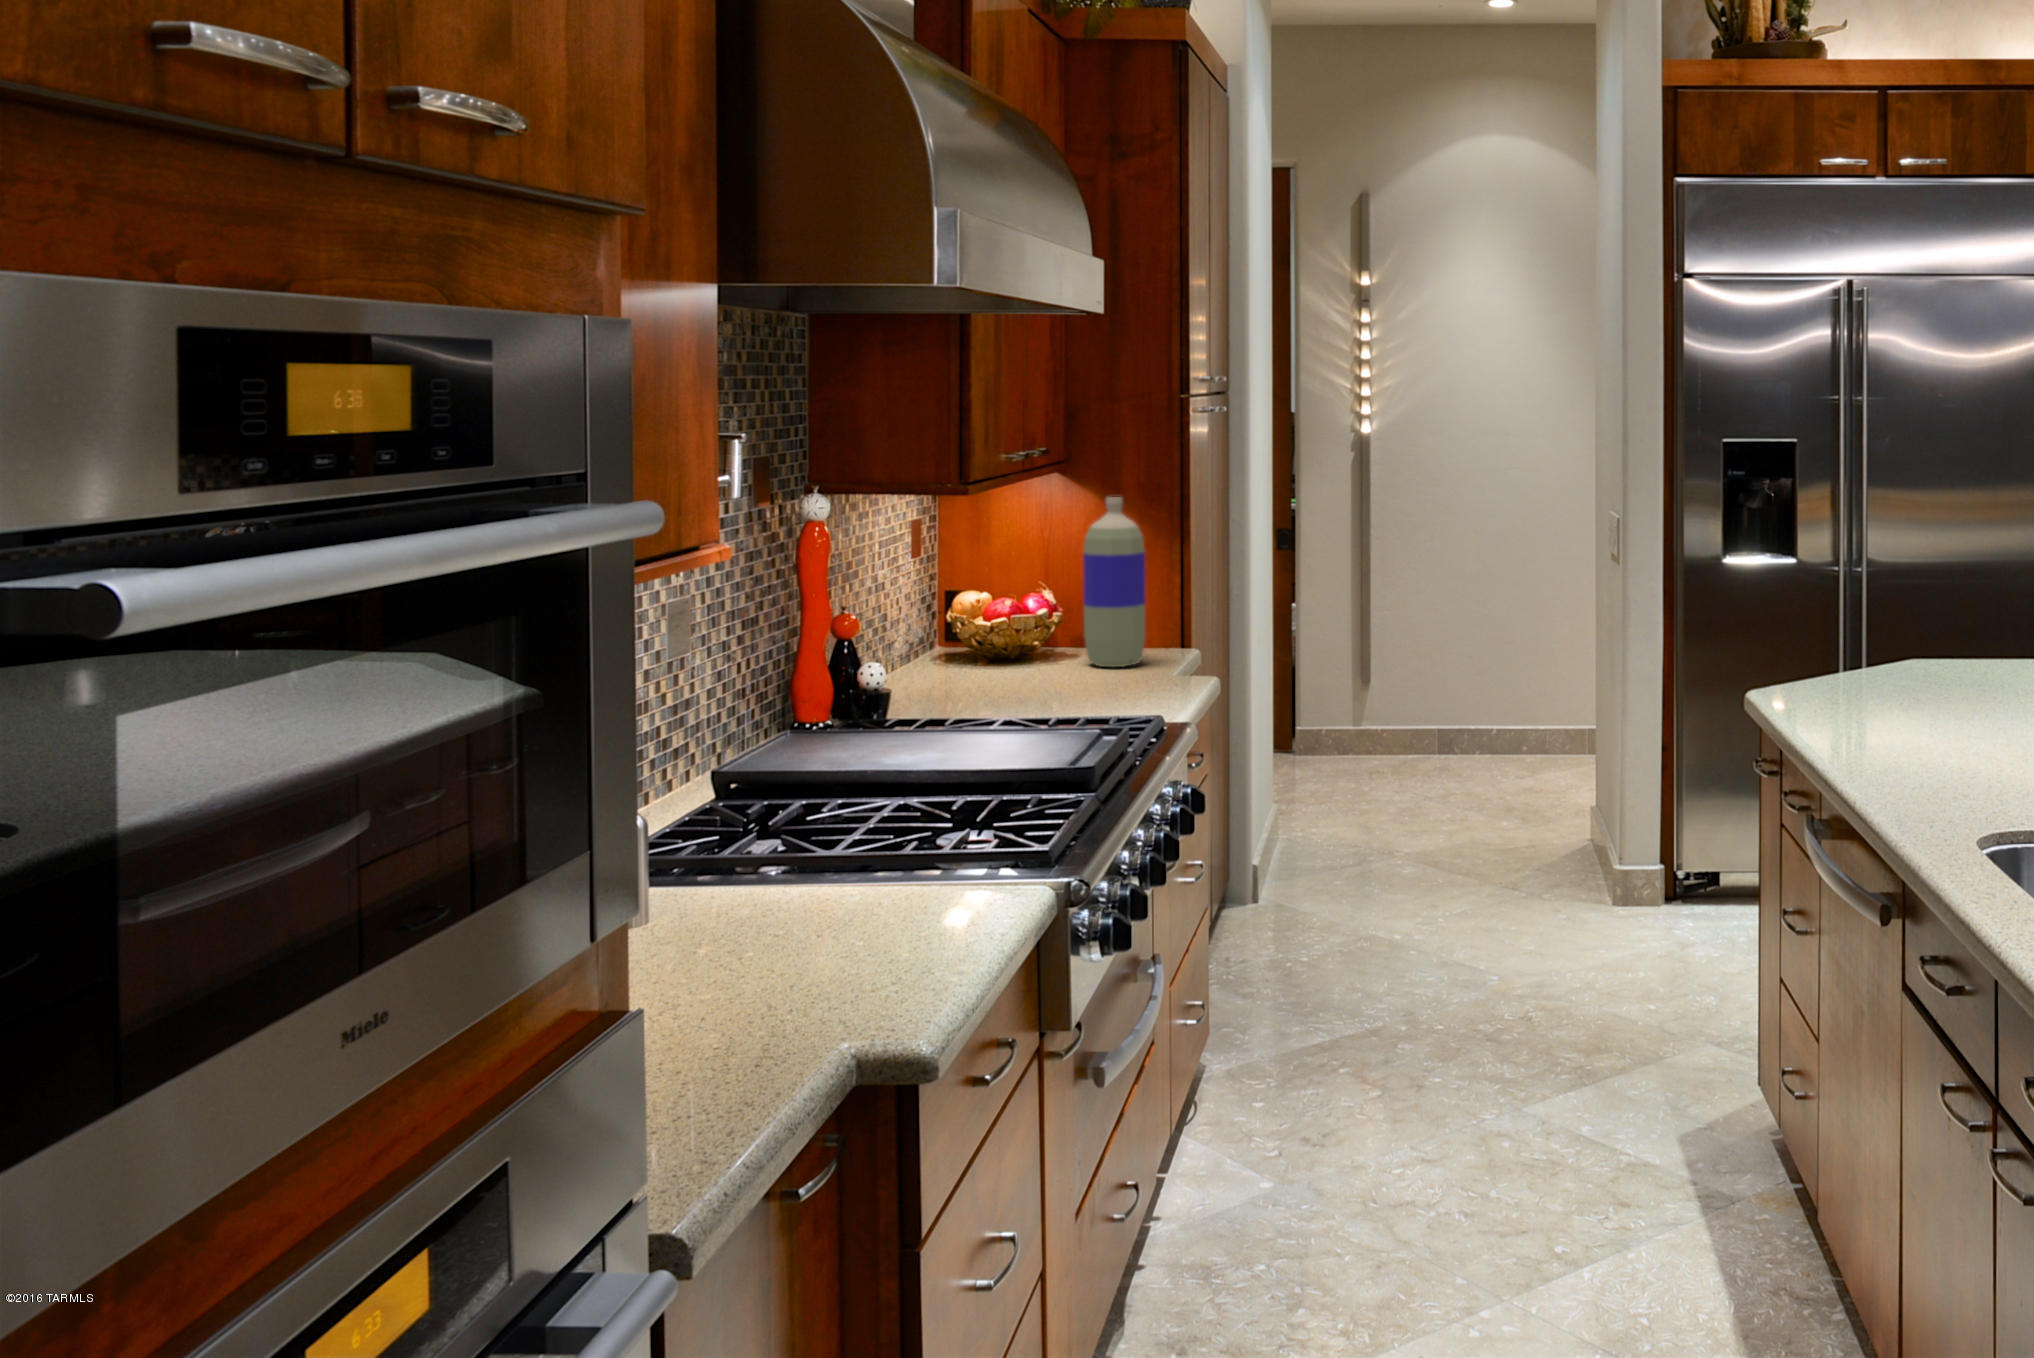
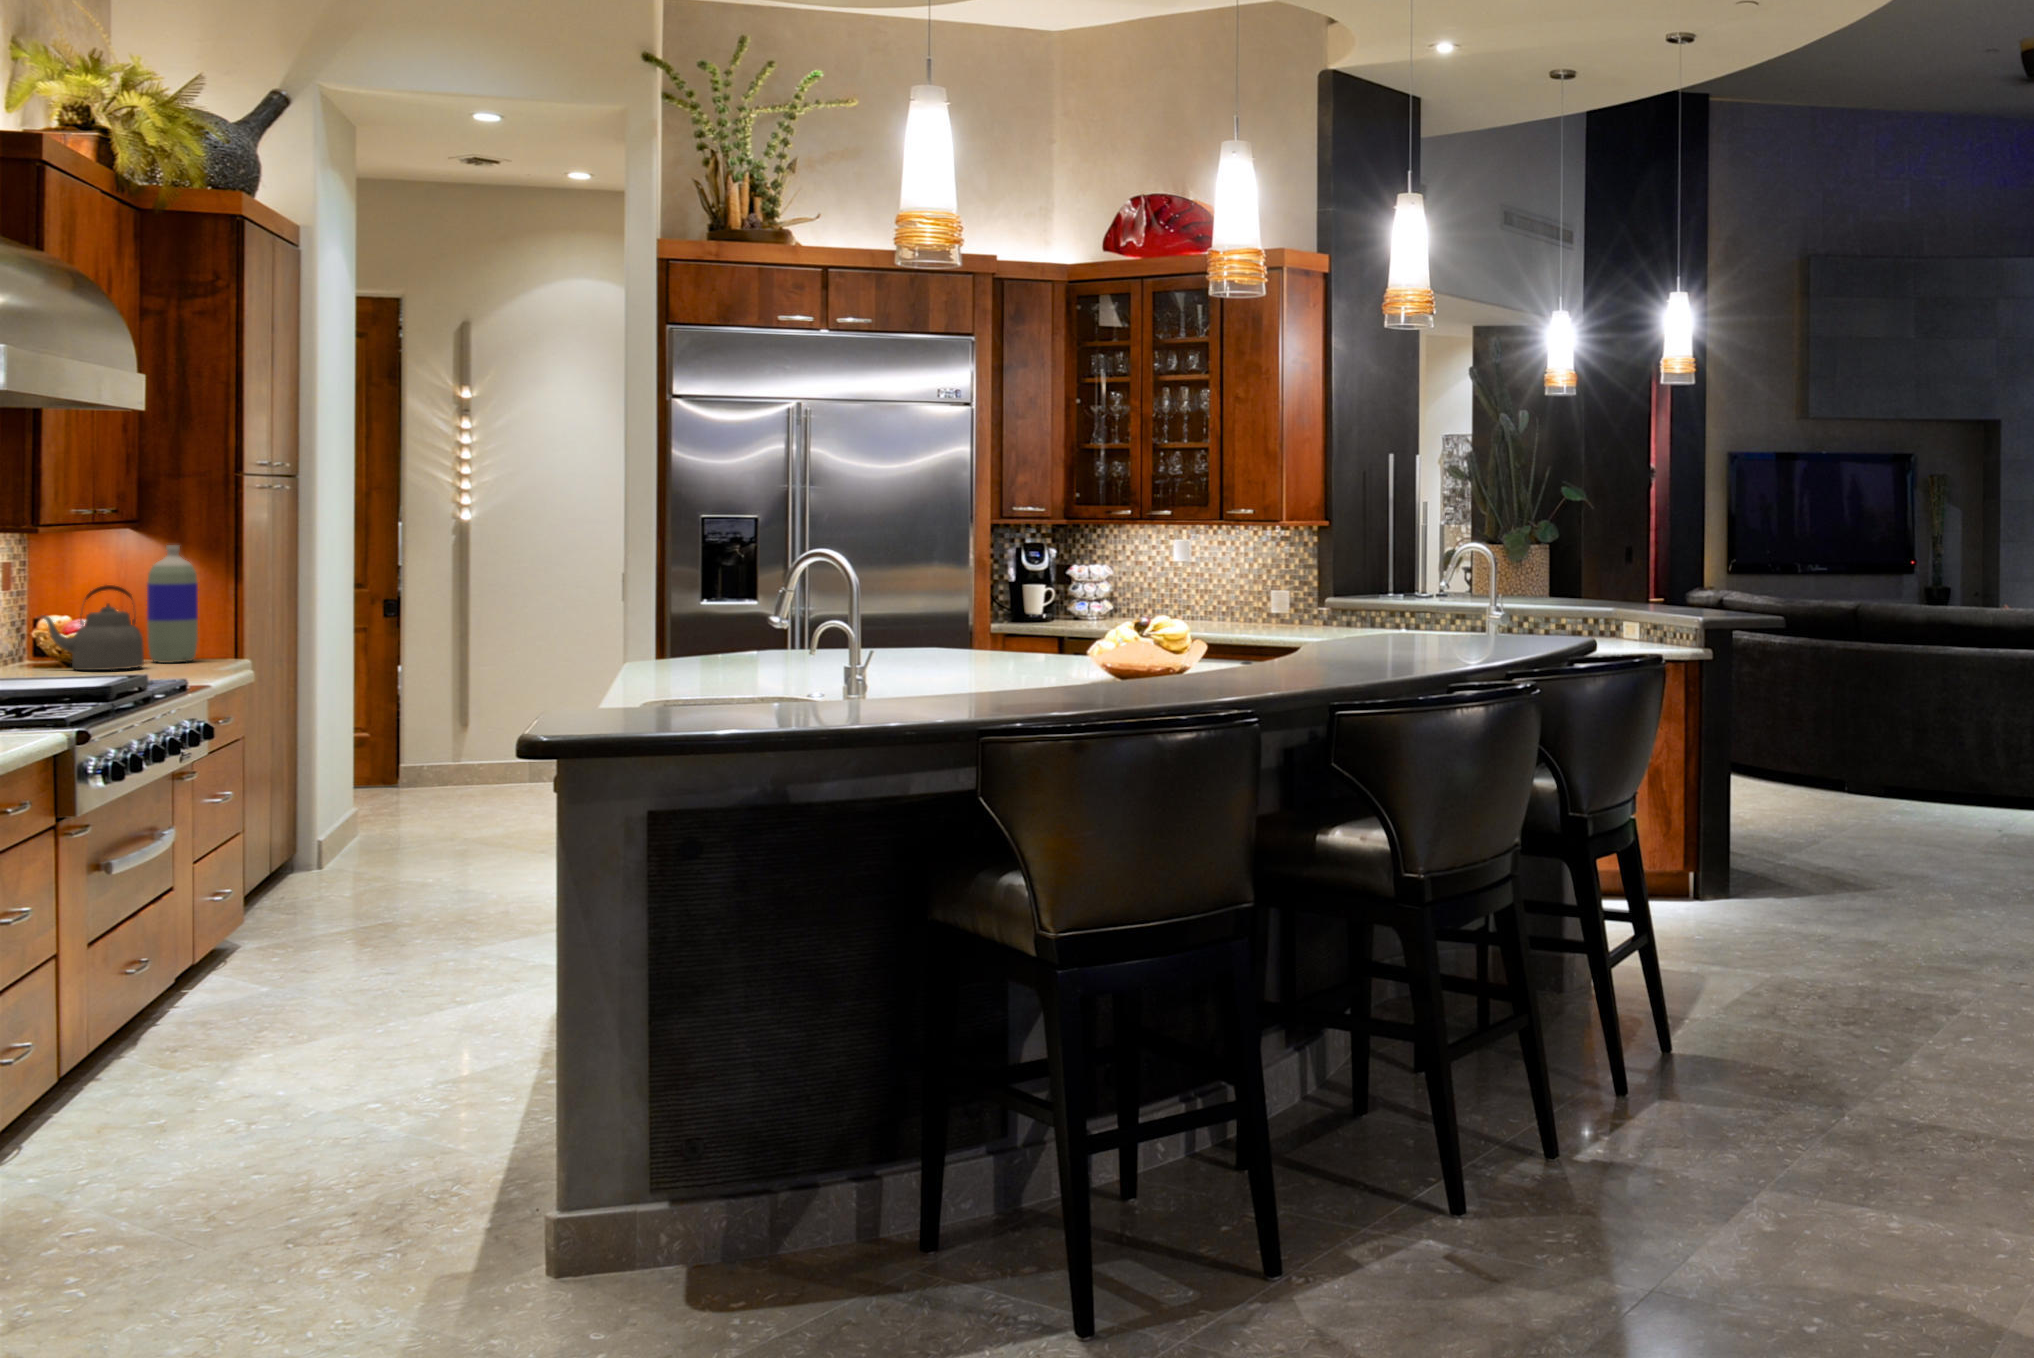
kettle: none [954,560,1085,687] -> present [41,585,144,670]

